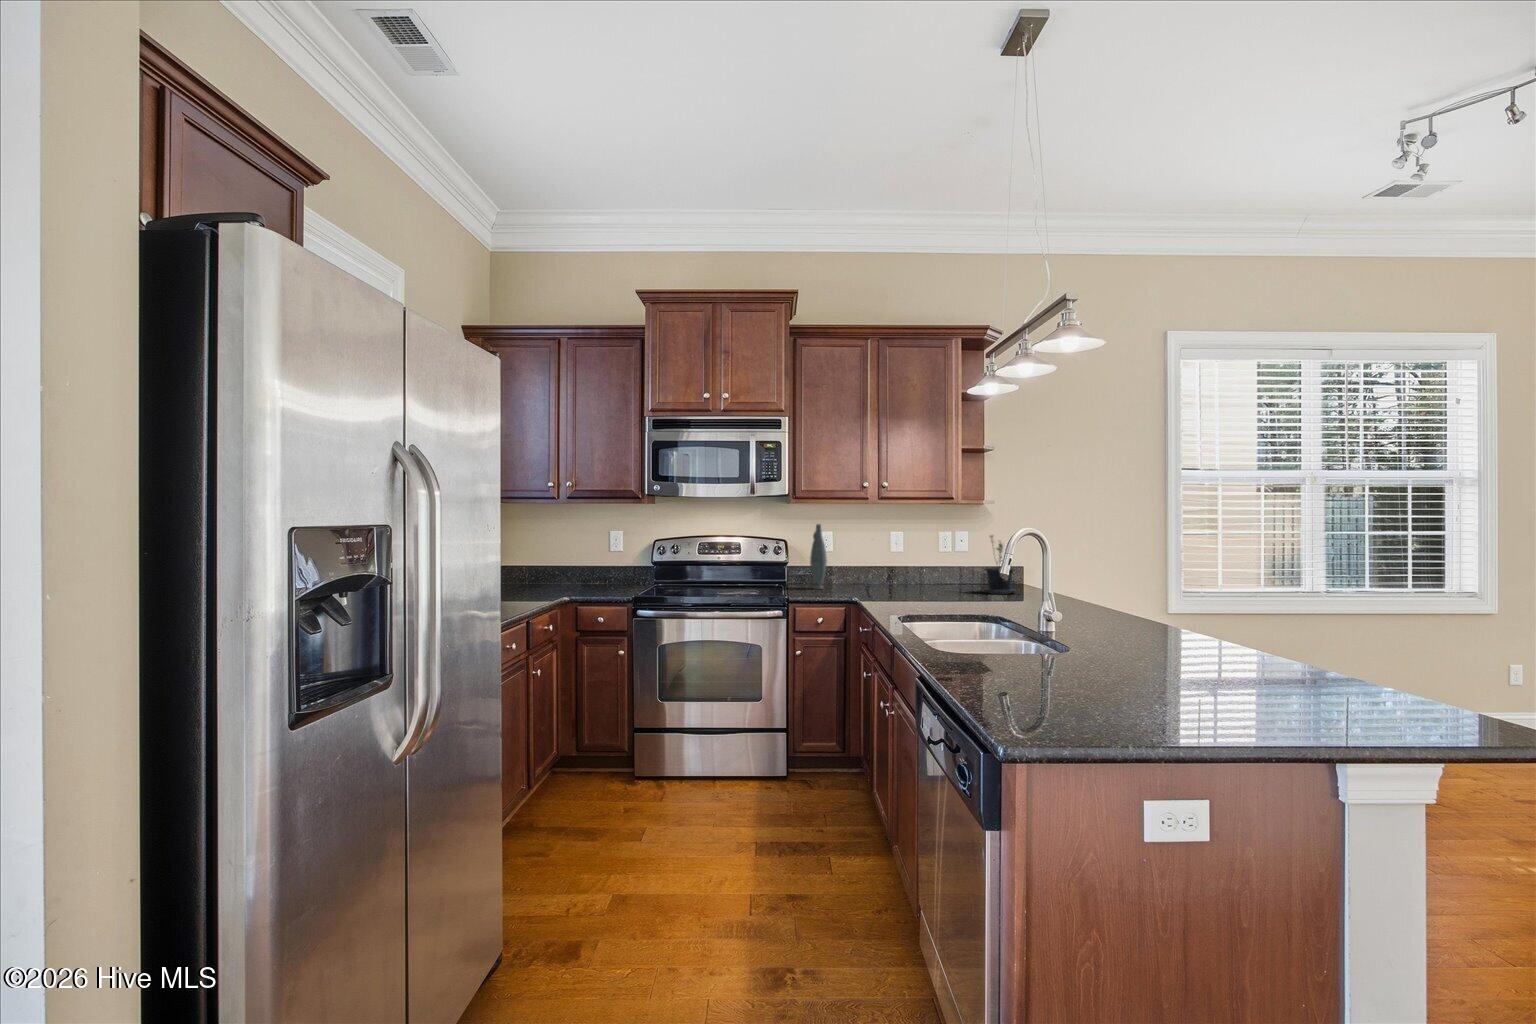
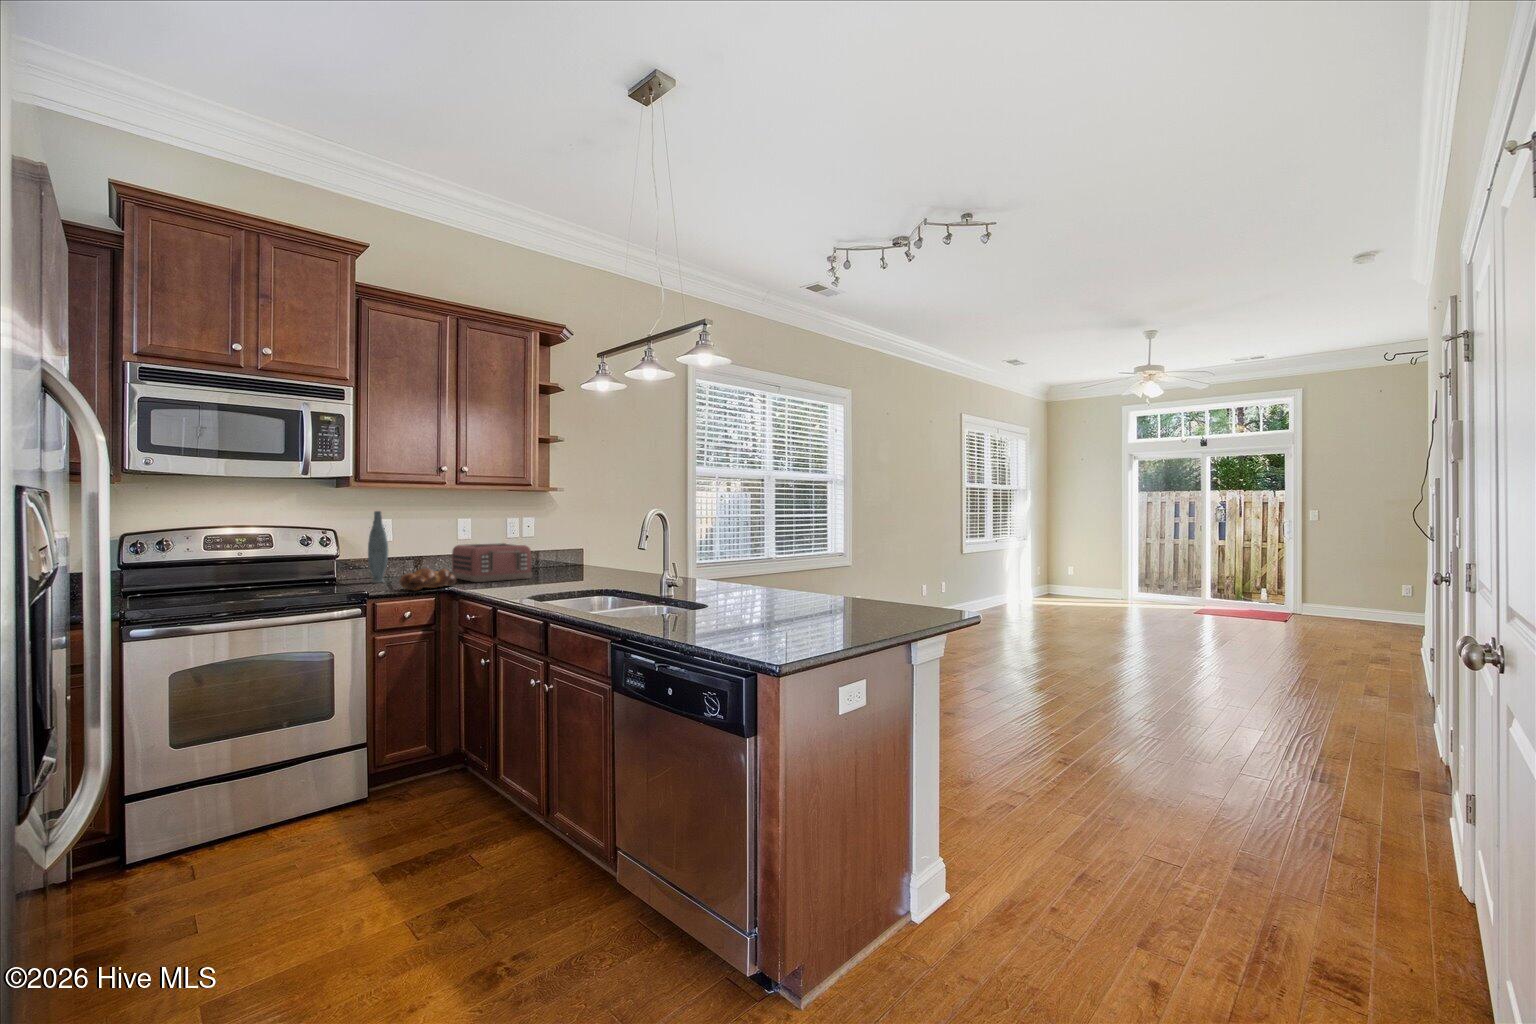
potted plant: present [982,535,1016,594] -> none [549,520,587,574]
toaster: none [880,558,950,596] -> present [451,543,533,582]
bread loaf: none [818,579,870,599] -> present [399,568,457,590]

